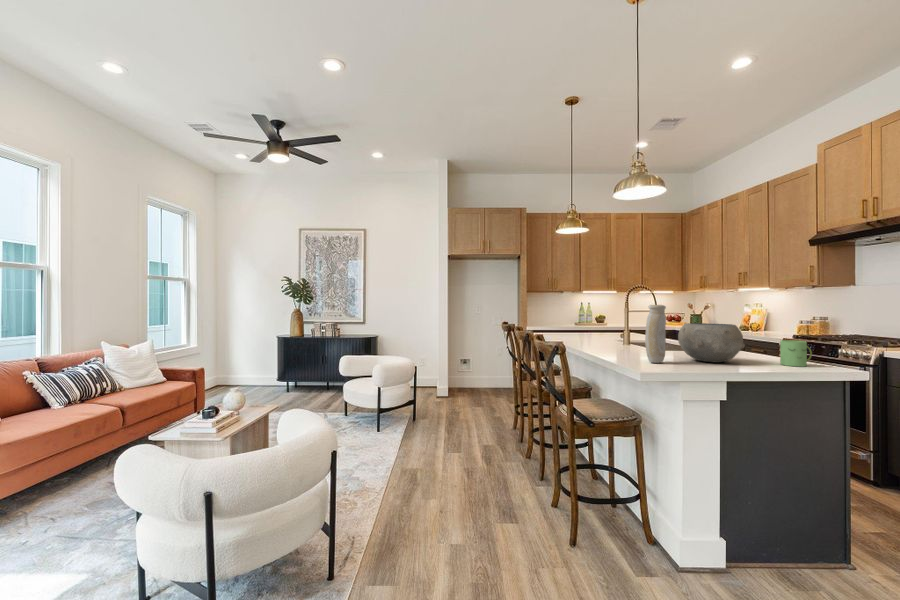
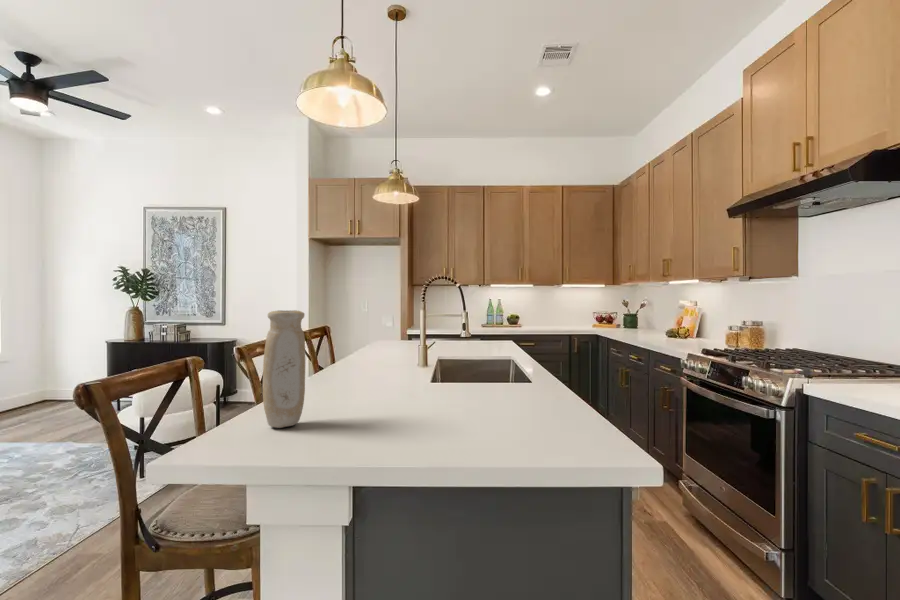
ceramic bowl: present [678,323,745,362] -> none [355,343,461,426]
mug: present [780,340,812,367] -> none [523,382,576,443]

